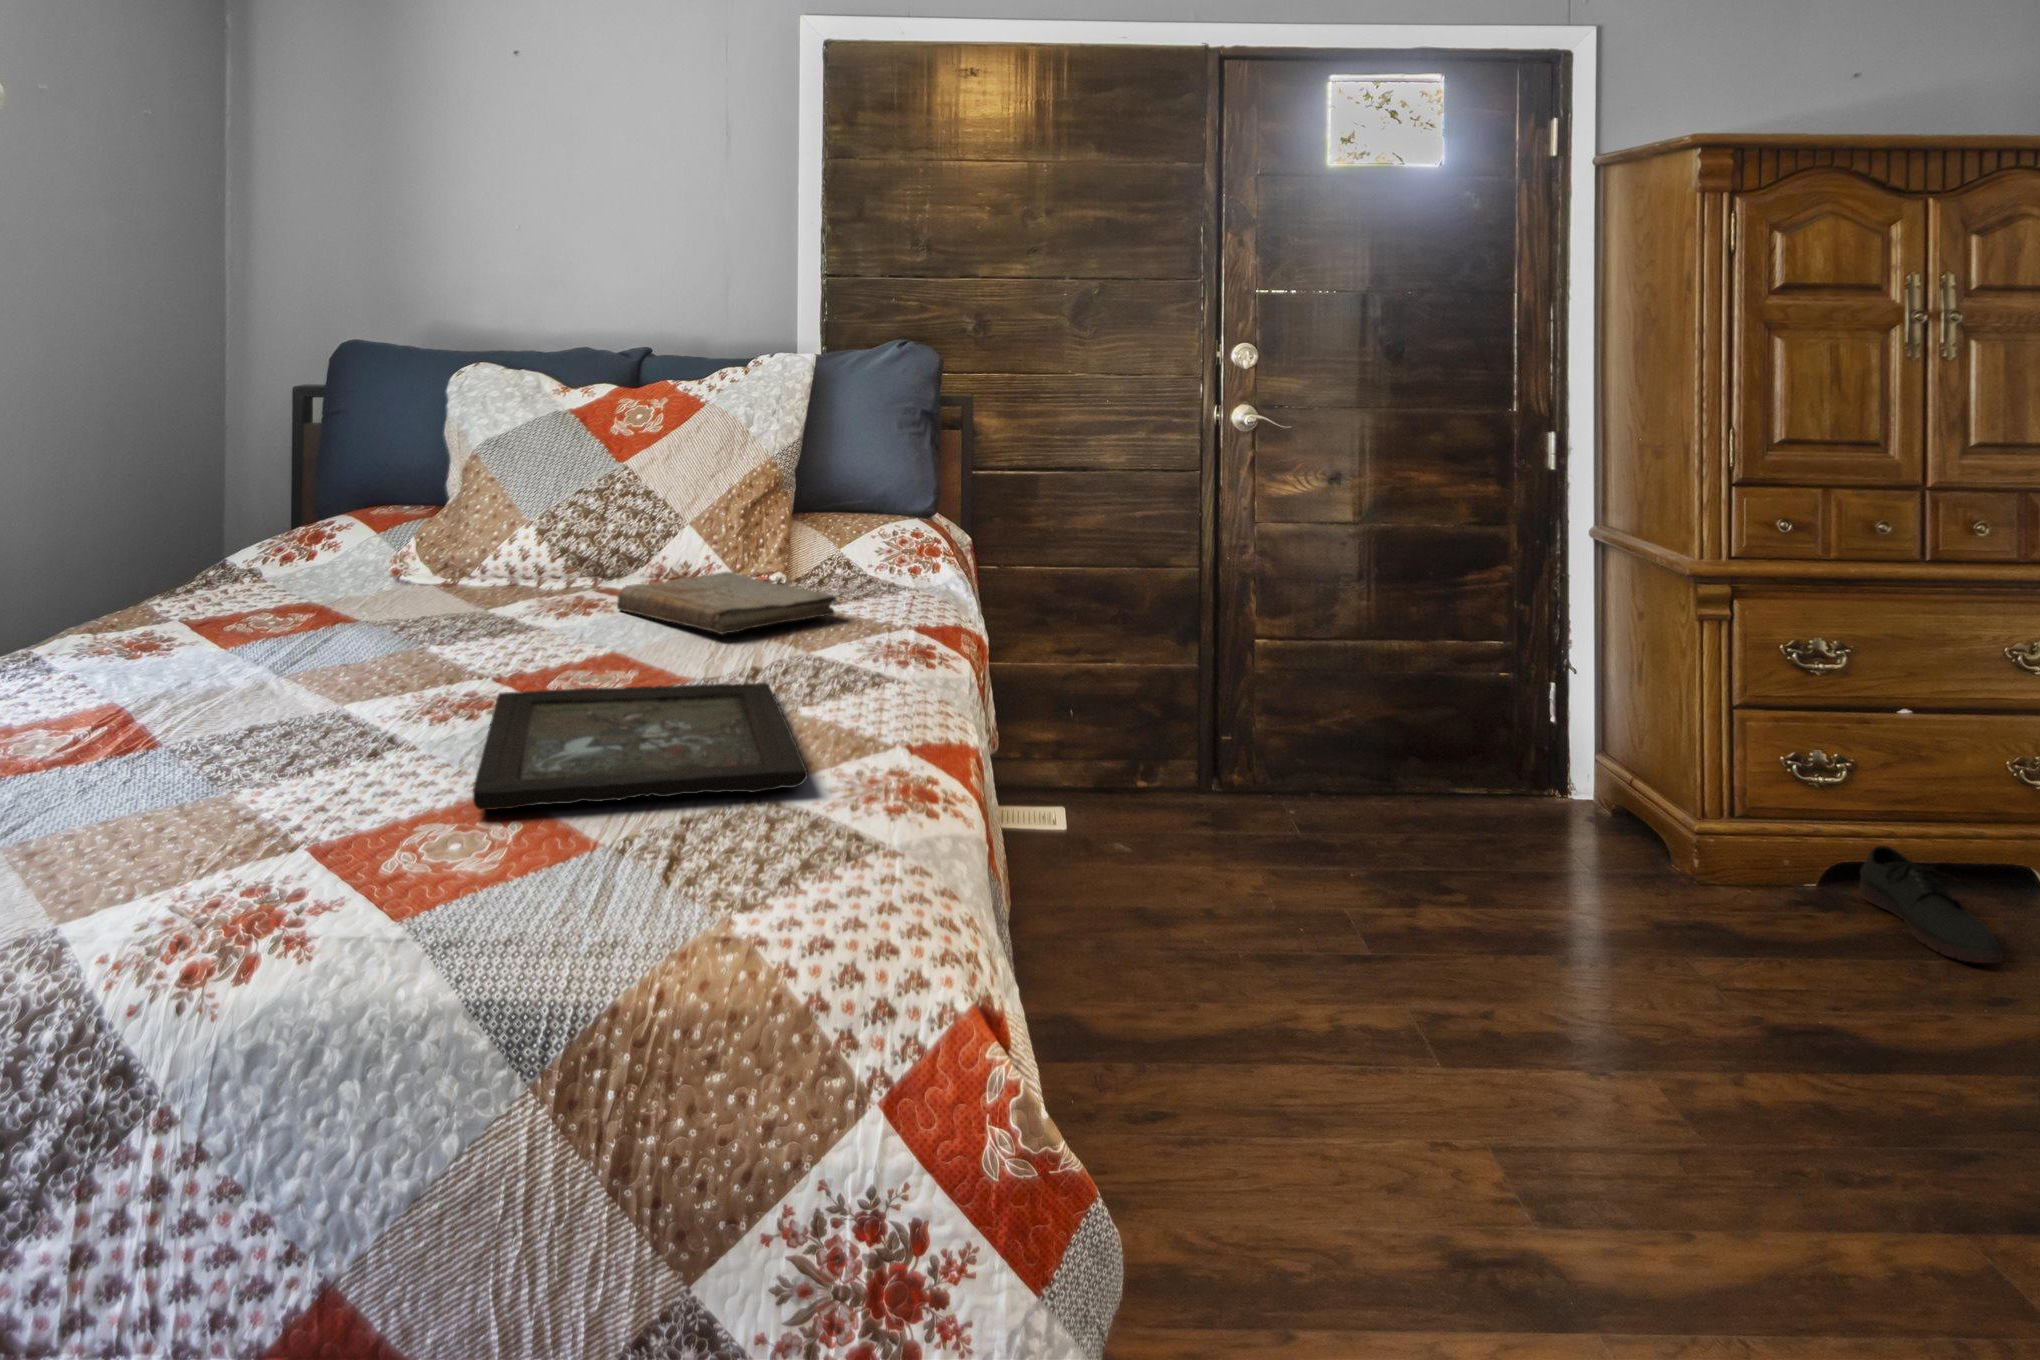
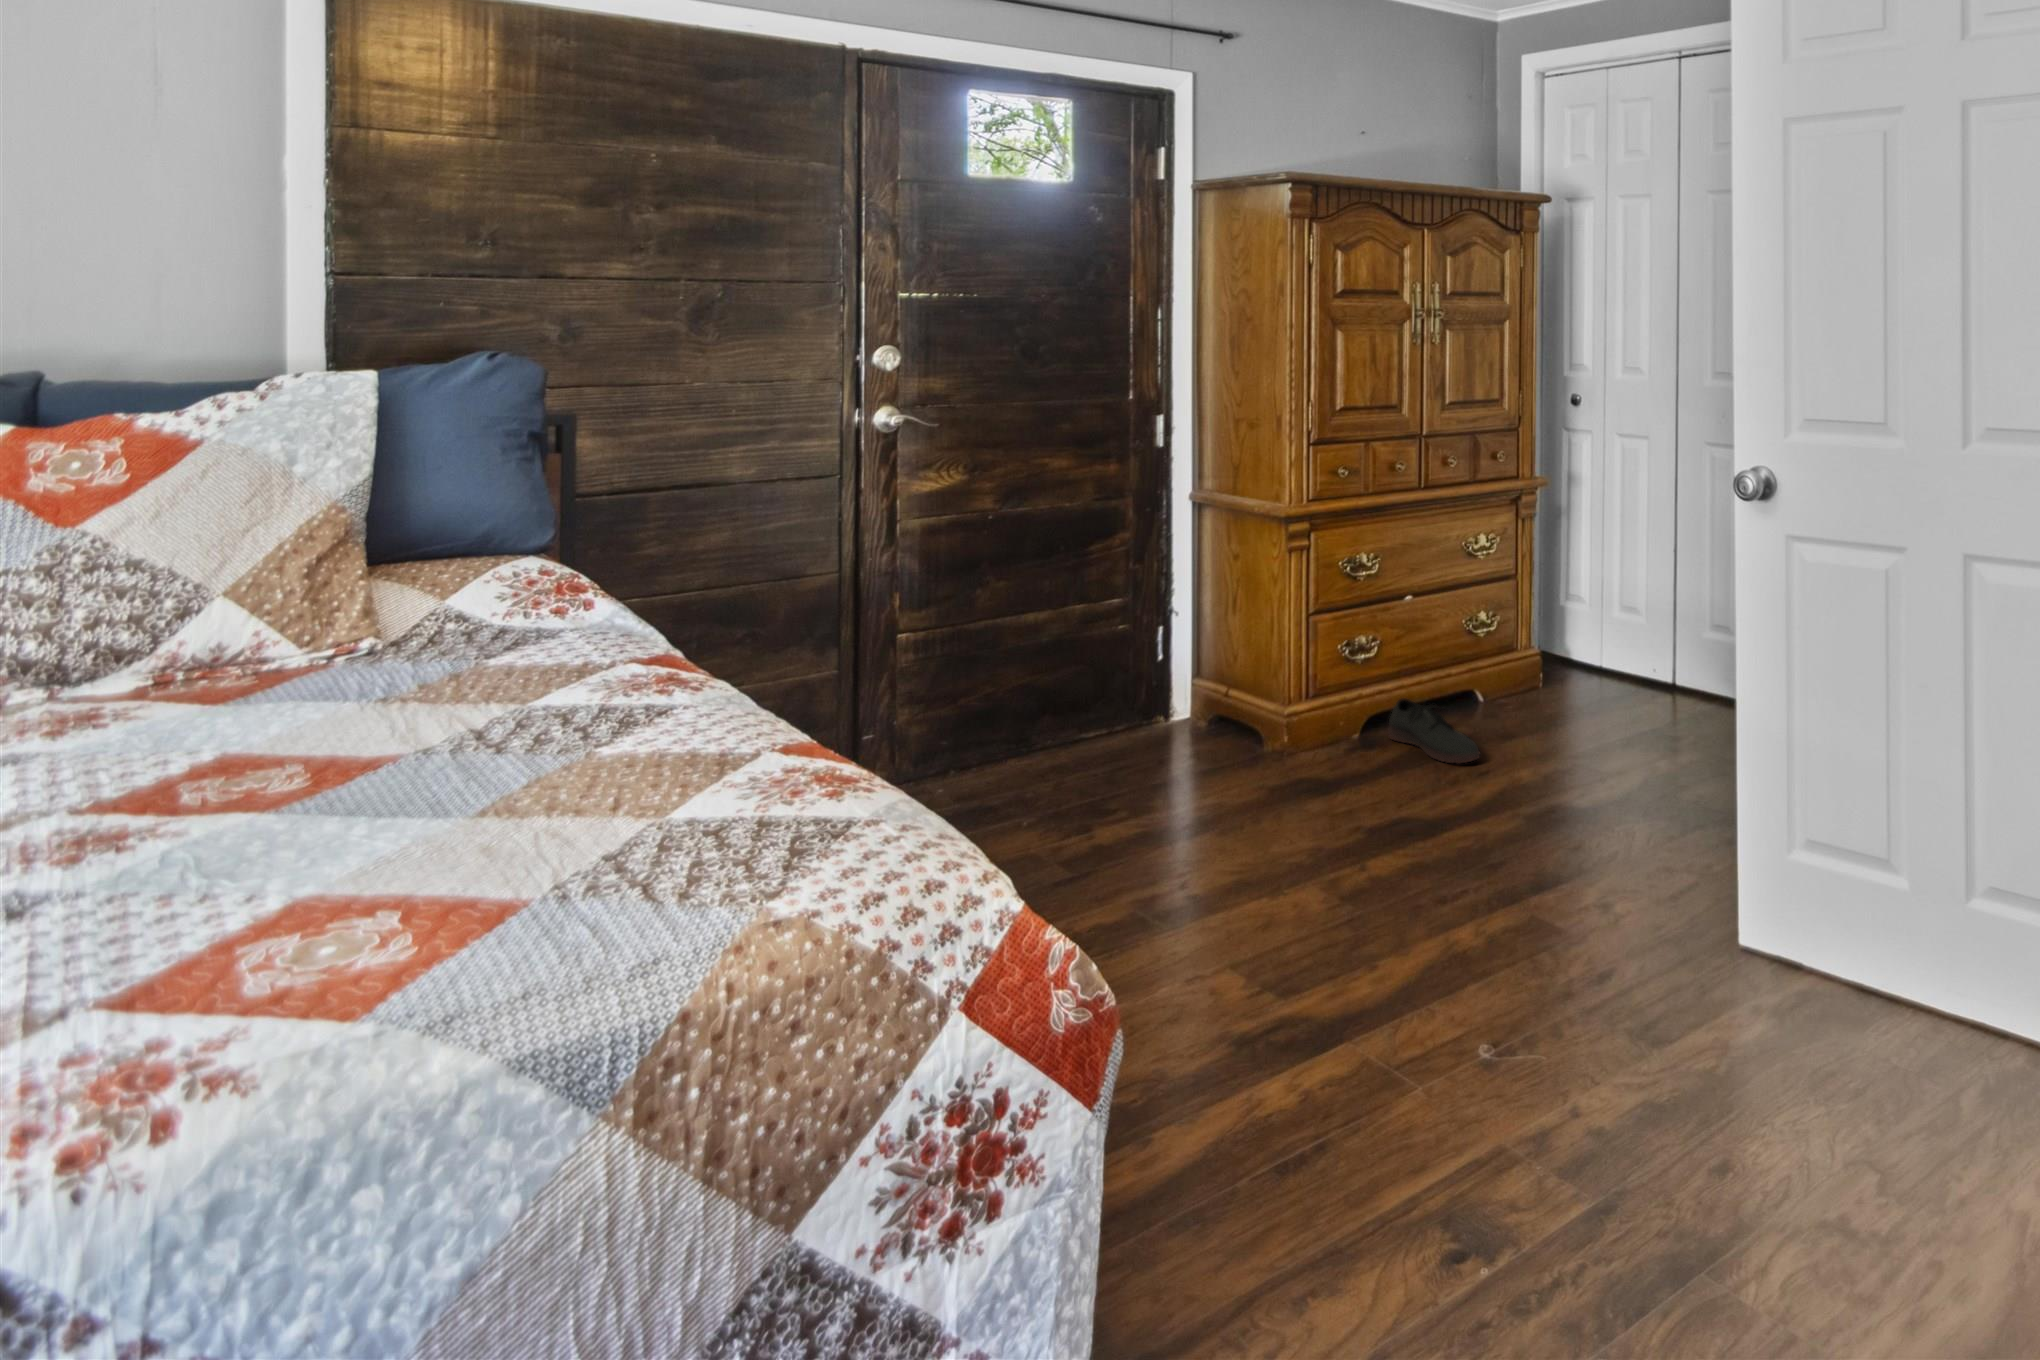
book: present [617,572,836,634] -> none [200,620,546,684]
tray: present [473,683,808,810] -> none [170,717,721,899]

